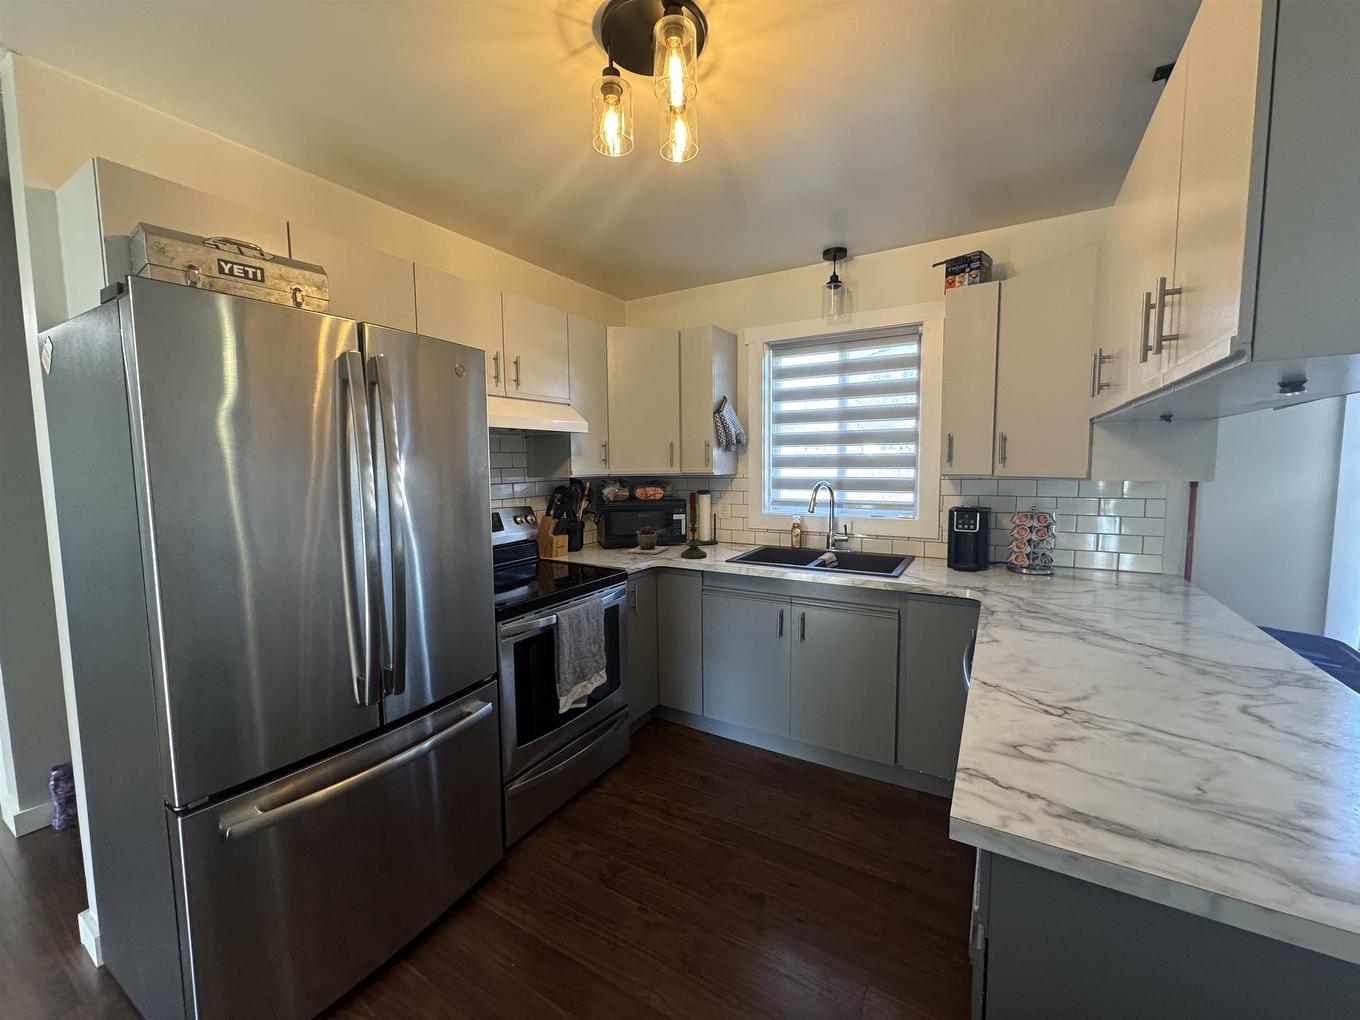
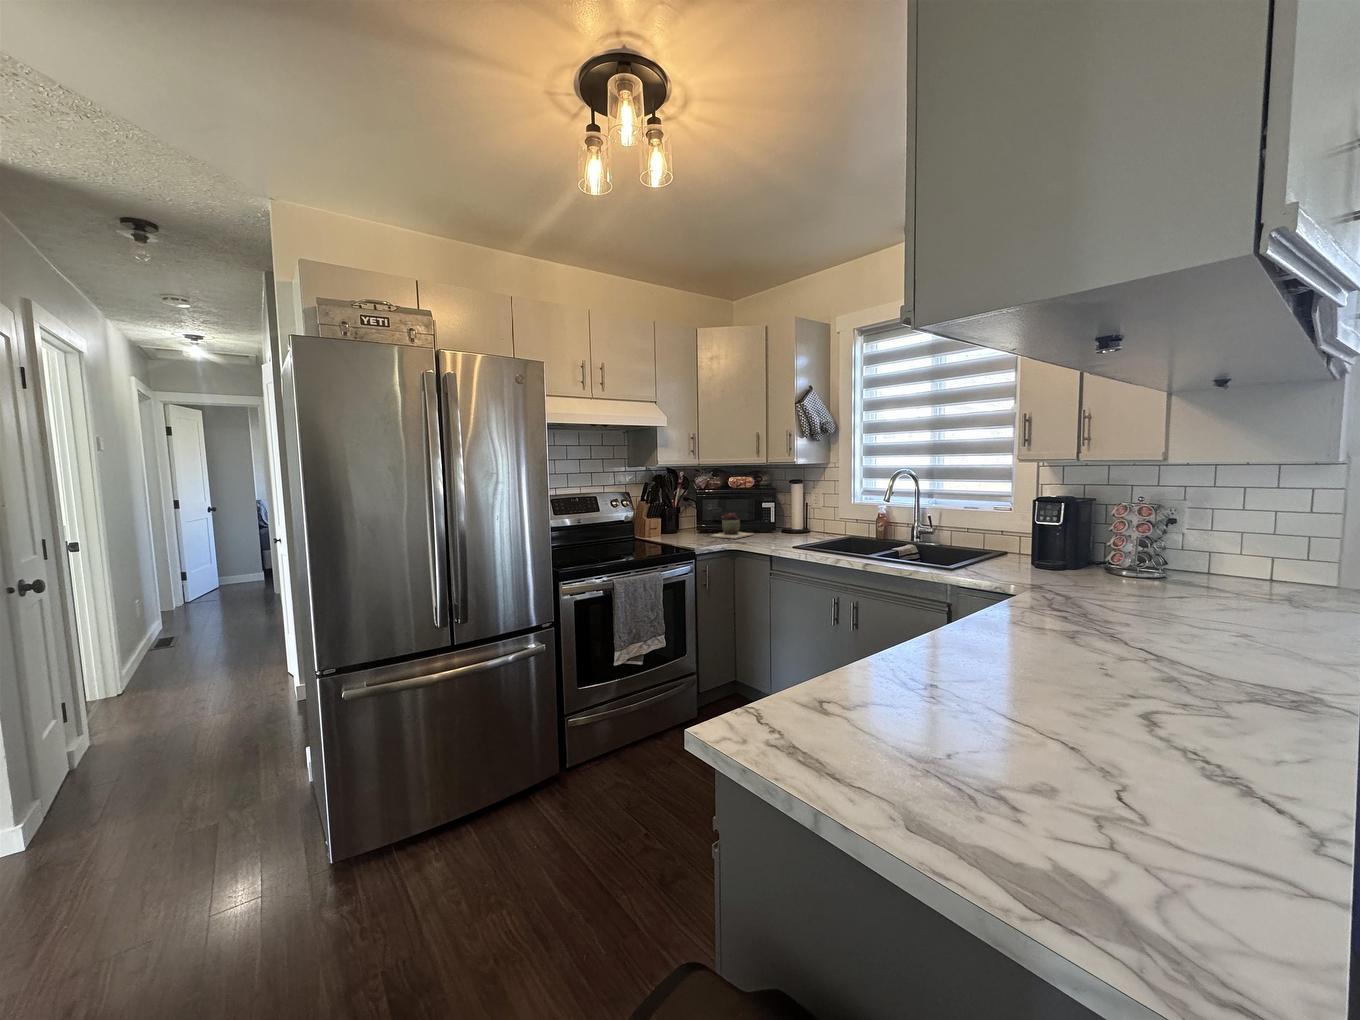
candle: present [681,492,707,558] -> none [756,478,781,544]

